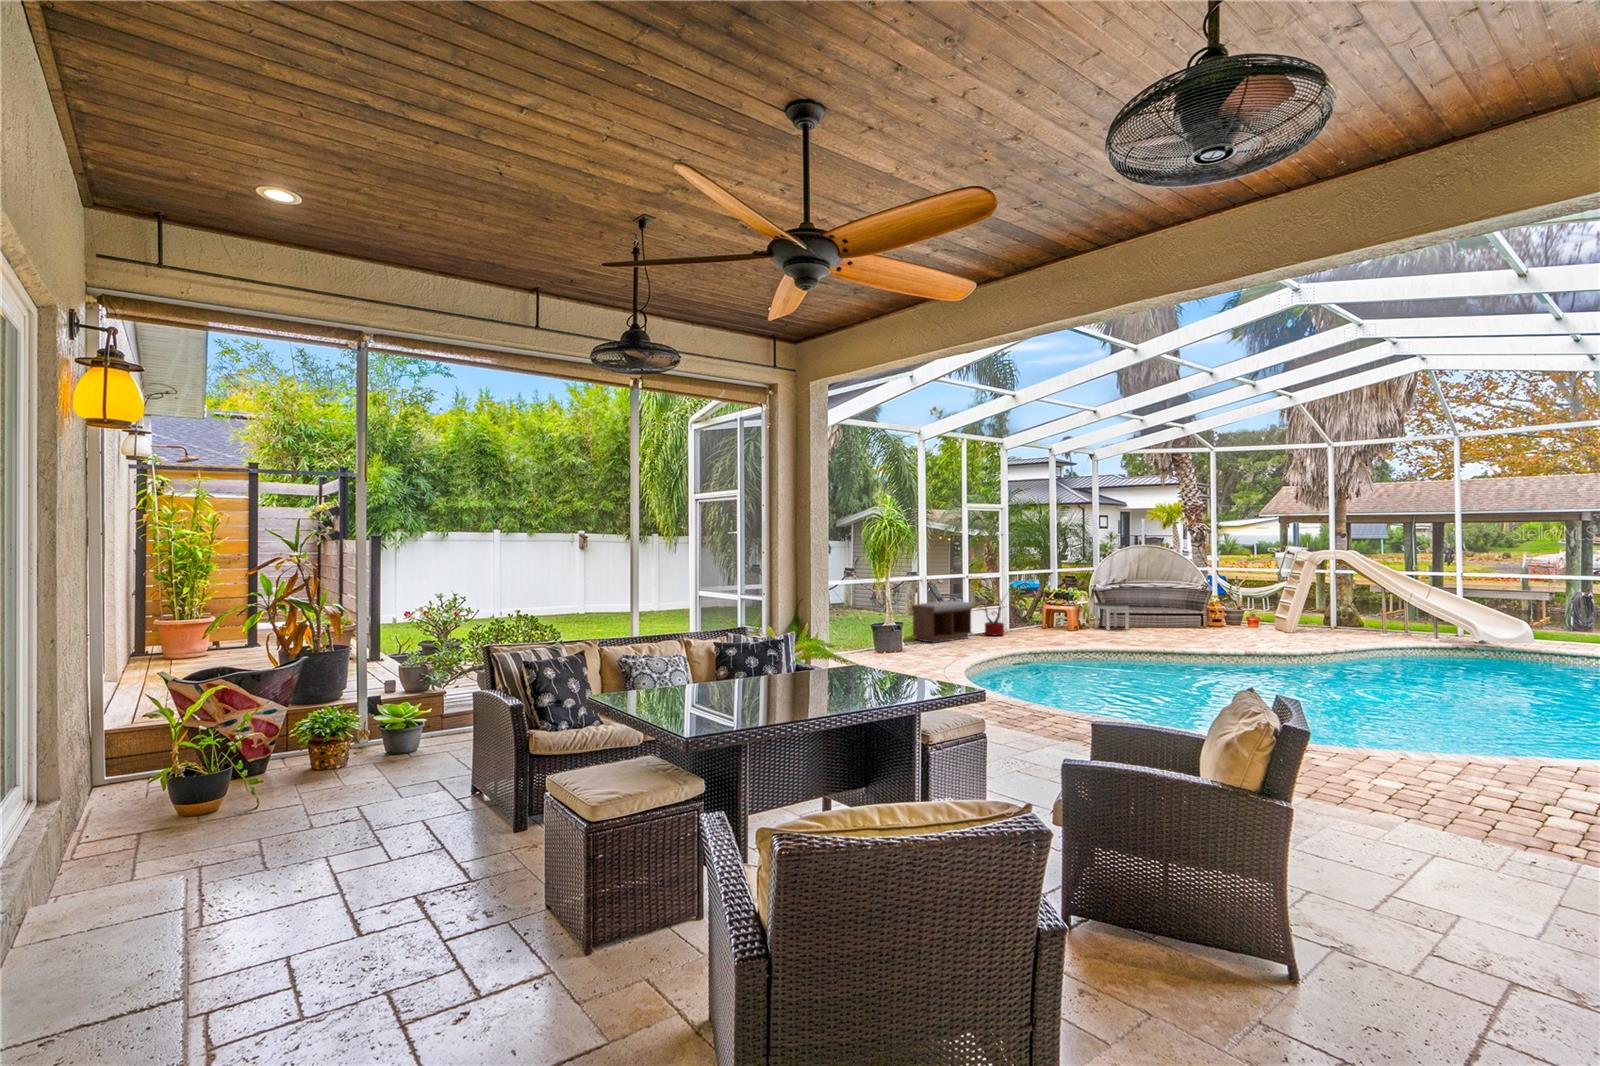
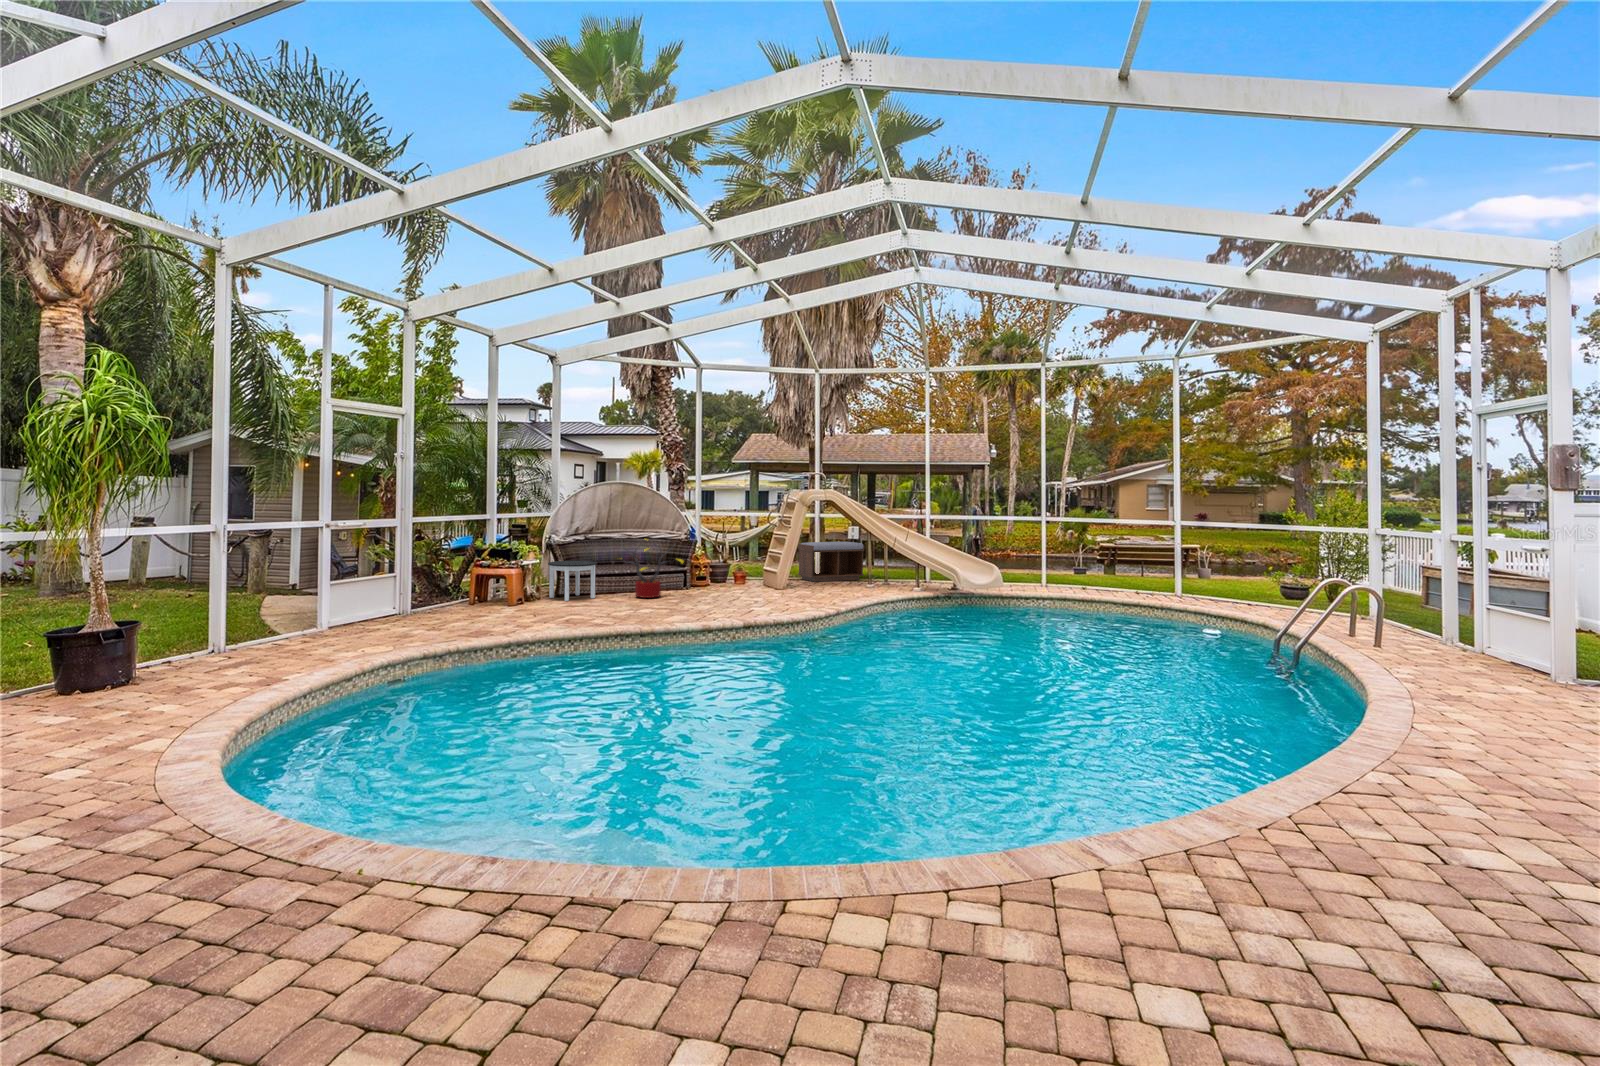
decorative plant: present [982,594,1004,636] -> present [623,543,683,598]
bench: present [912,601,972,643] -> present [798,542,864,582]

